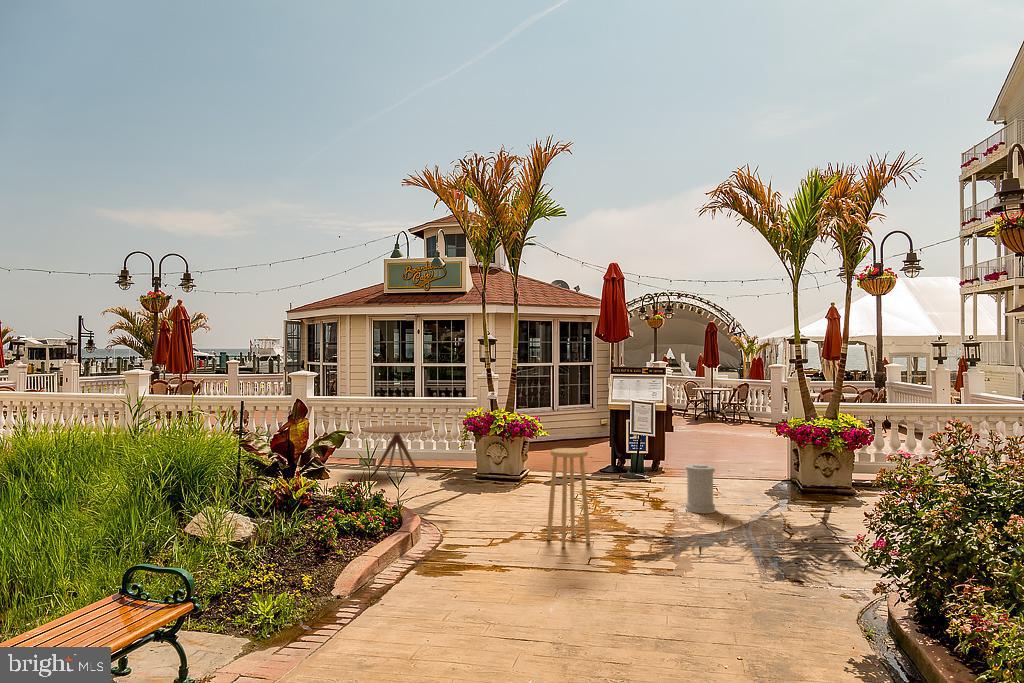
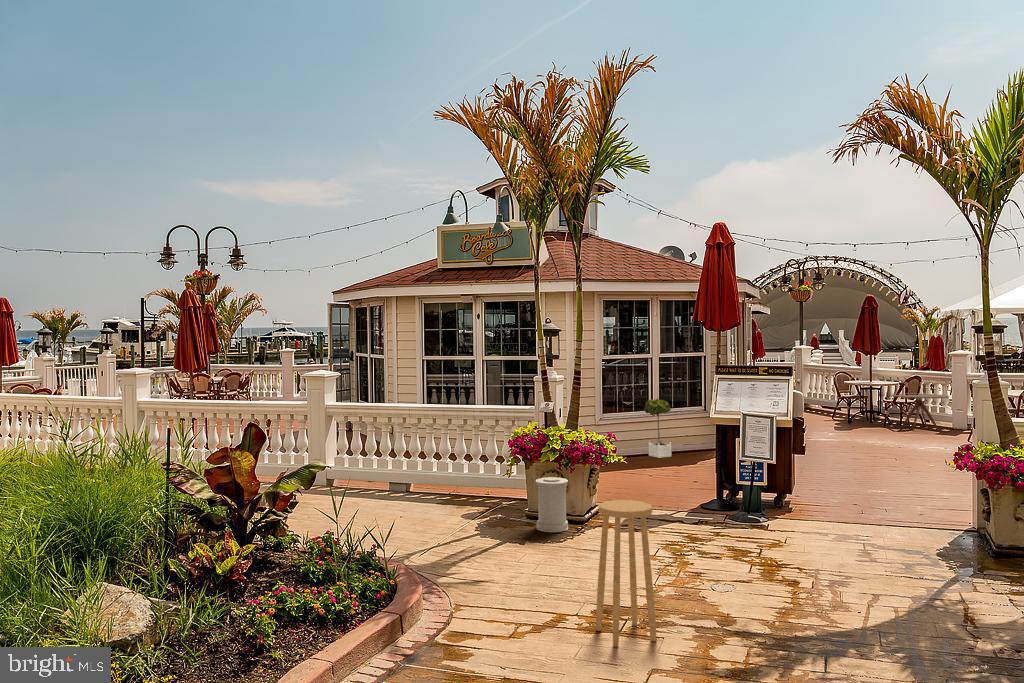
potted tree: none [551,396,572,442] -> present [644,399,672,458]
round table: present [362,425,431,479] -> present [891,394,949,431]
trash can: present [685,464,715,513] -> present [536,477,568,532]

